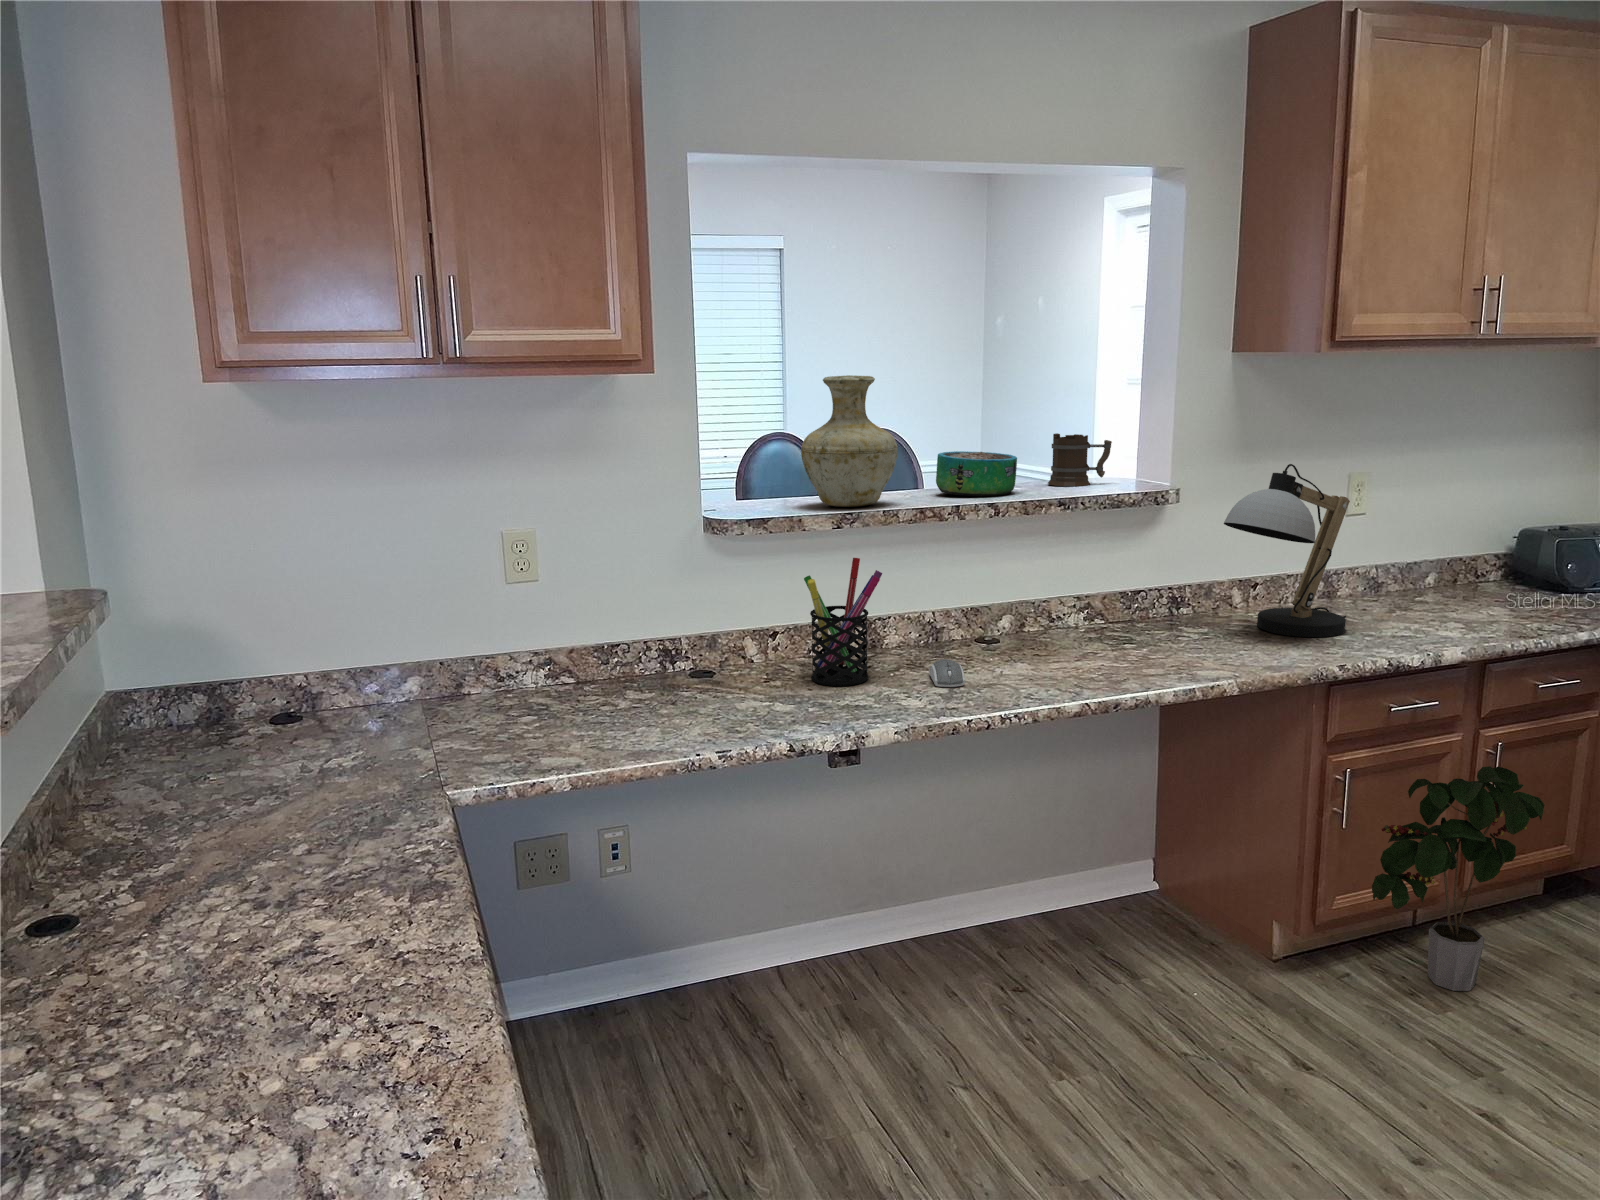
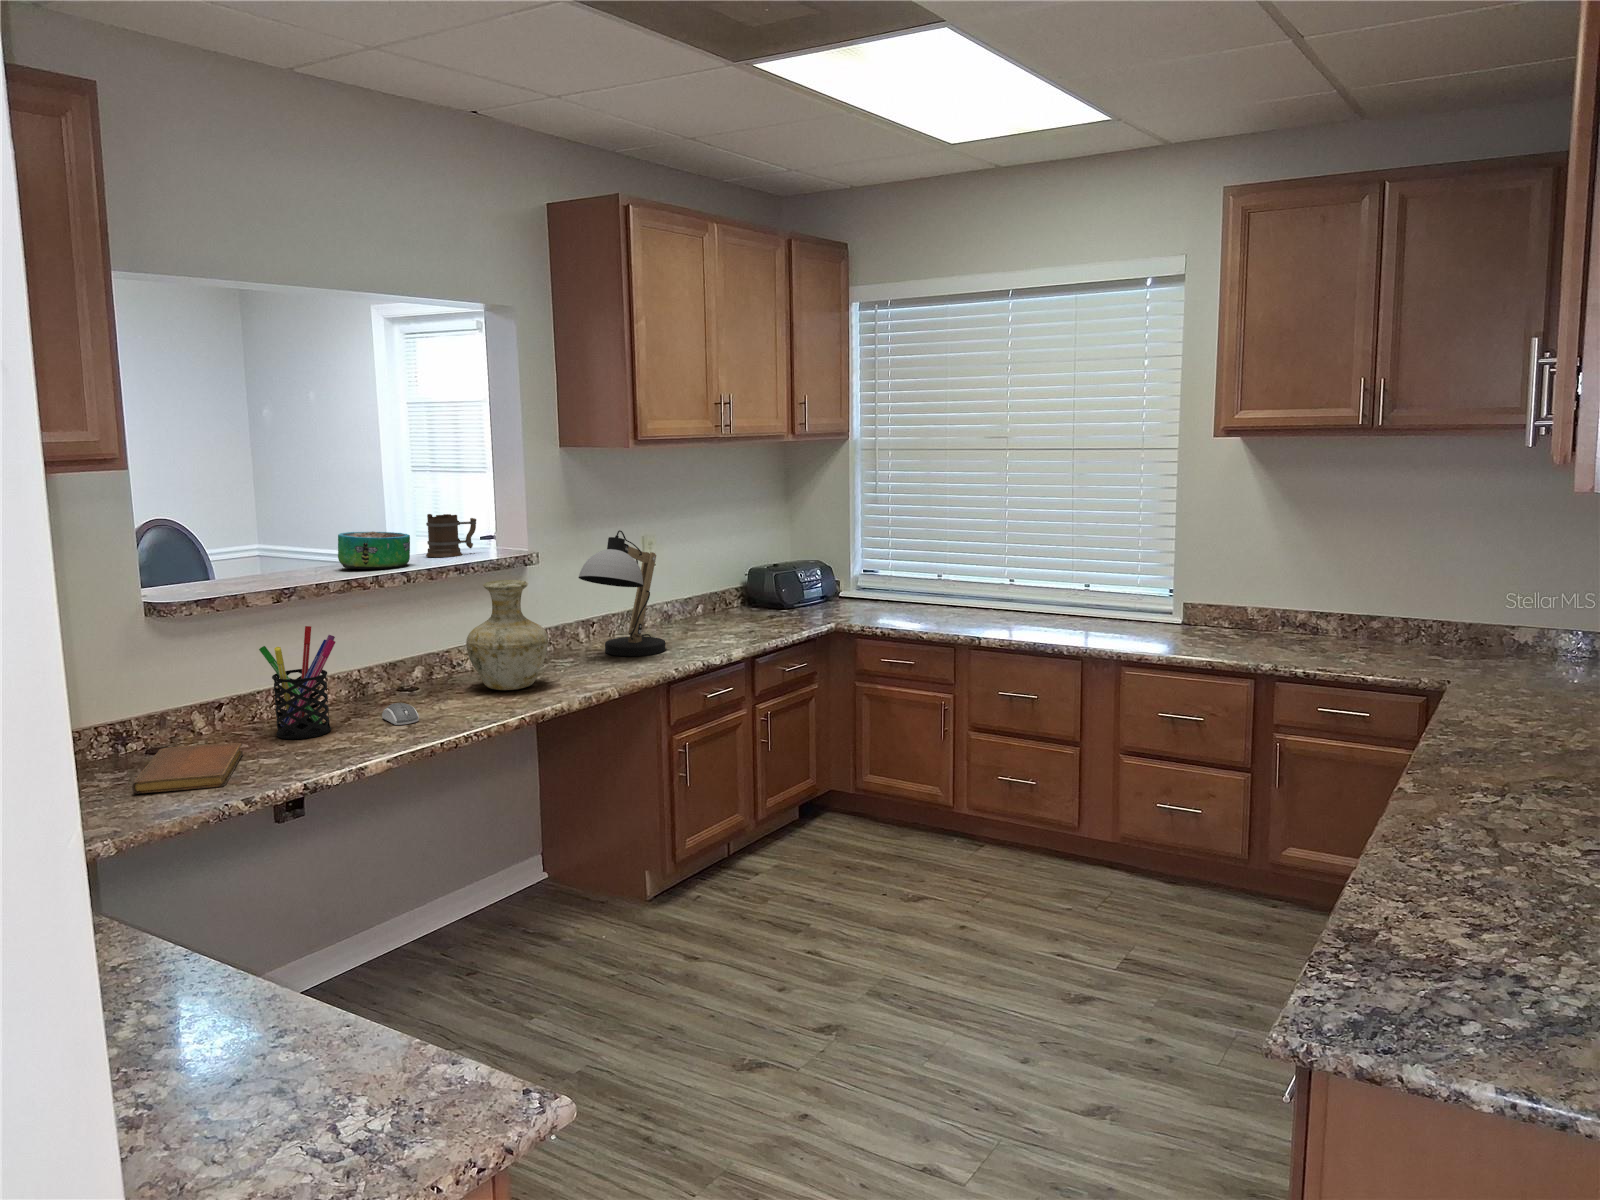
vase: present [801,375,898,507] -> present [466,580,548,690]
notebook: none [633,674,764,730] -> present [132,743,243,794]
potted plant: present [1372,766,1545,991] -> none [709,728,797,886]

